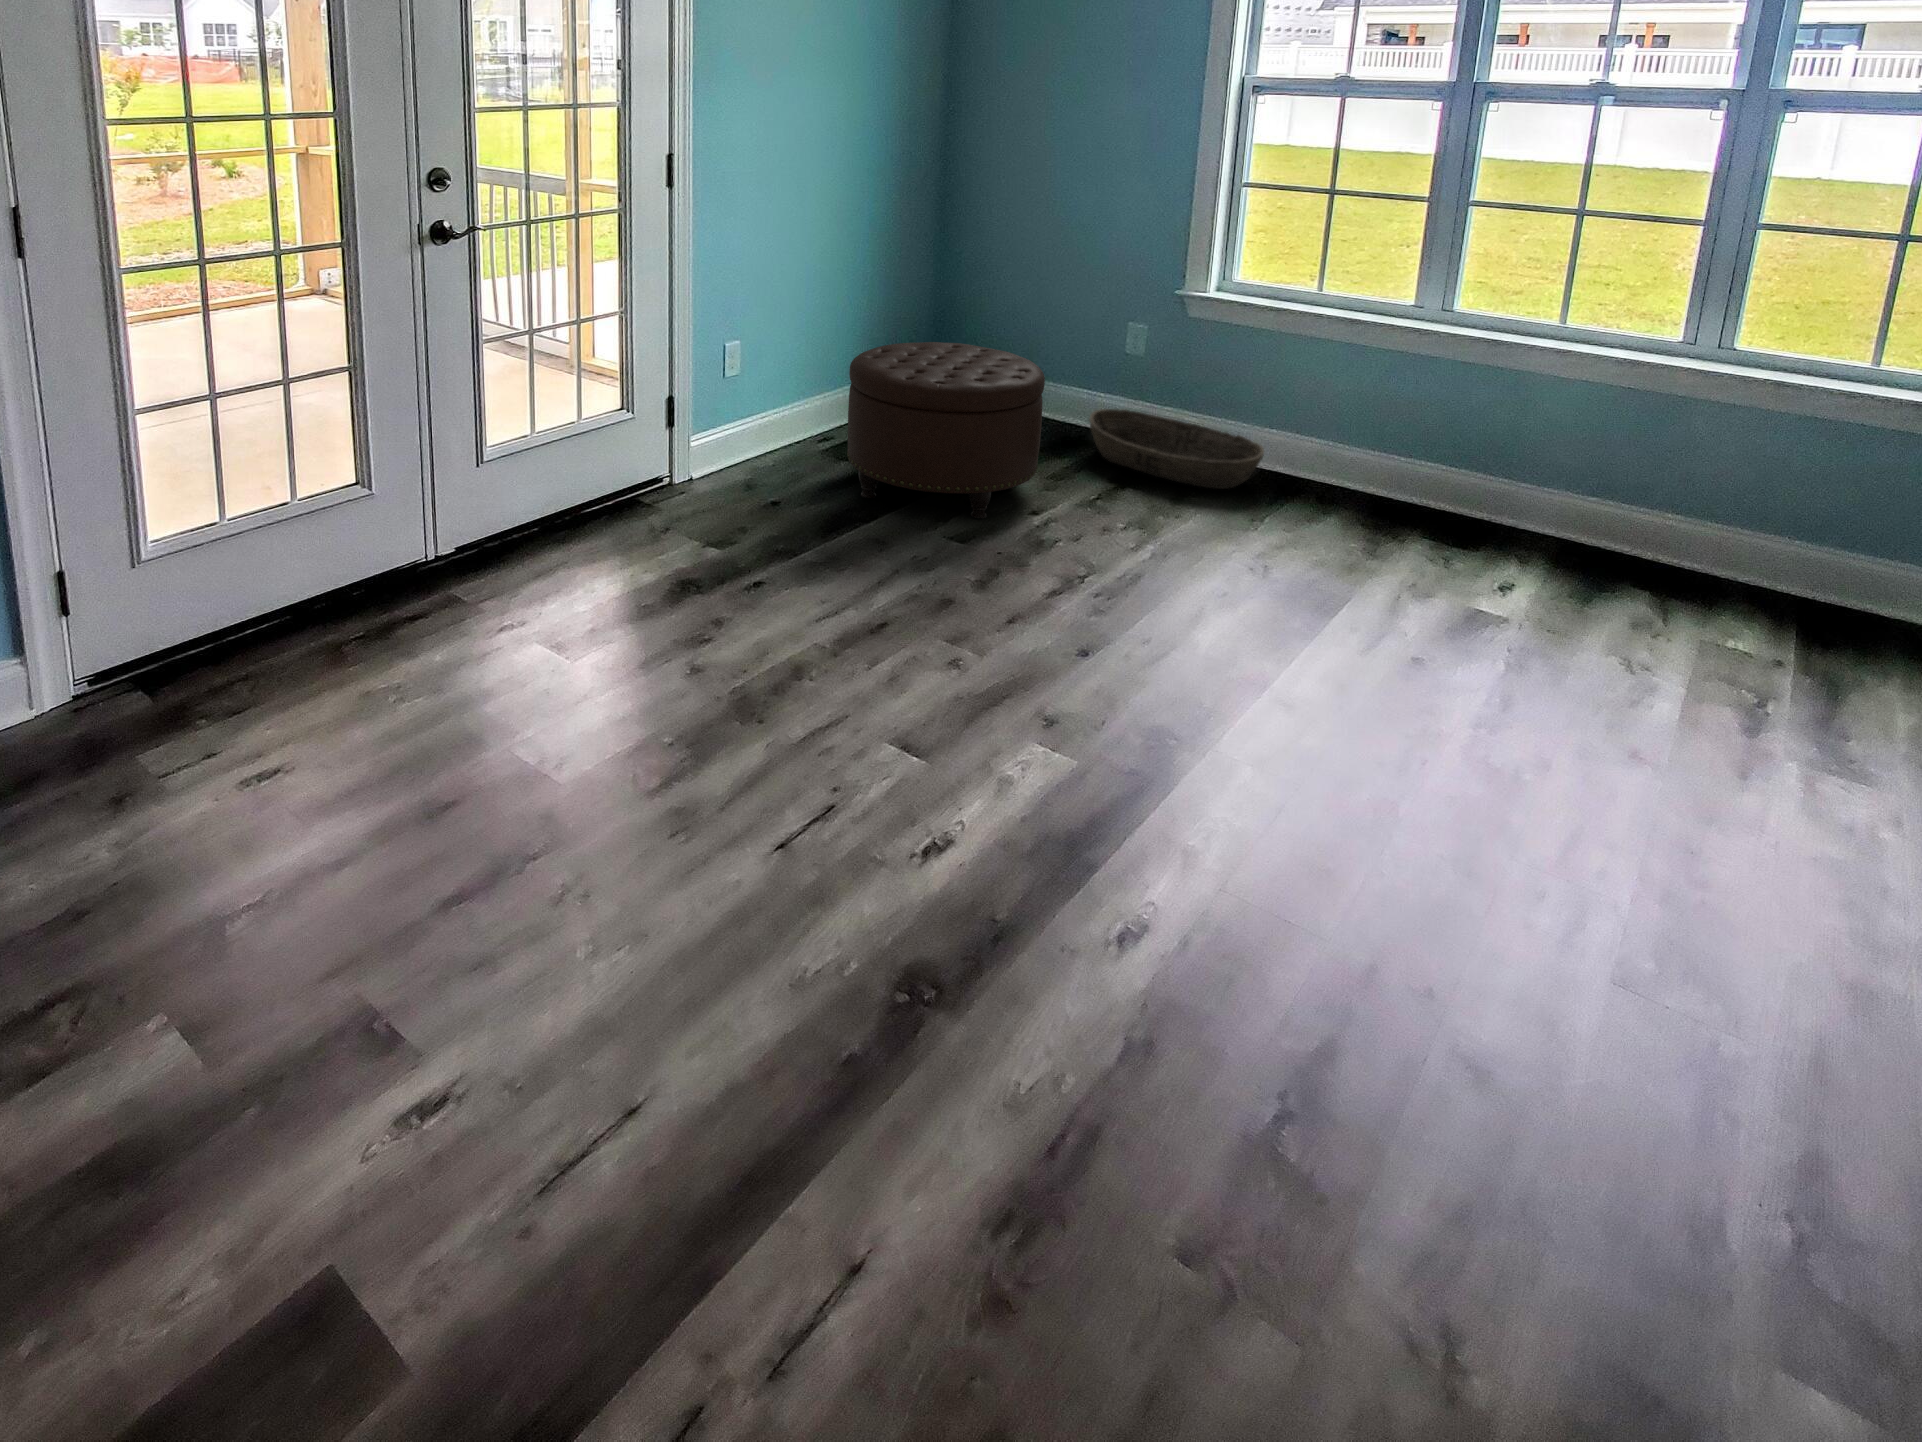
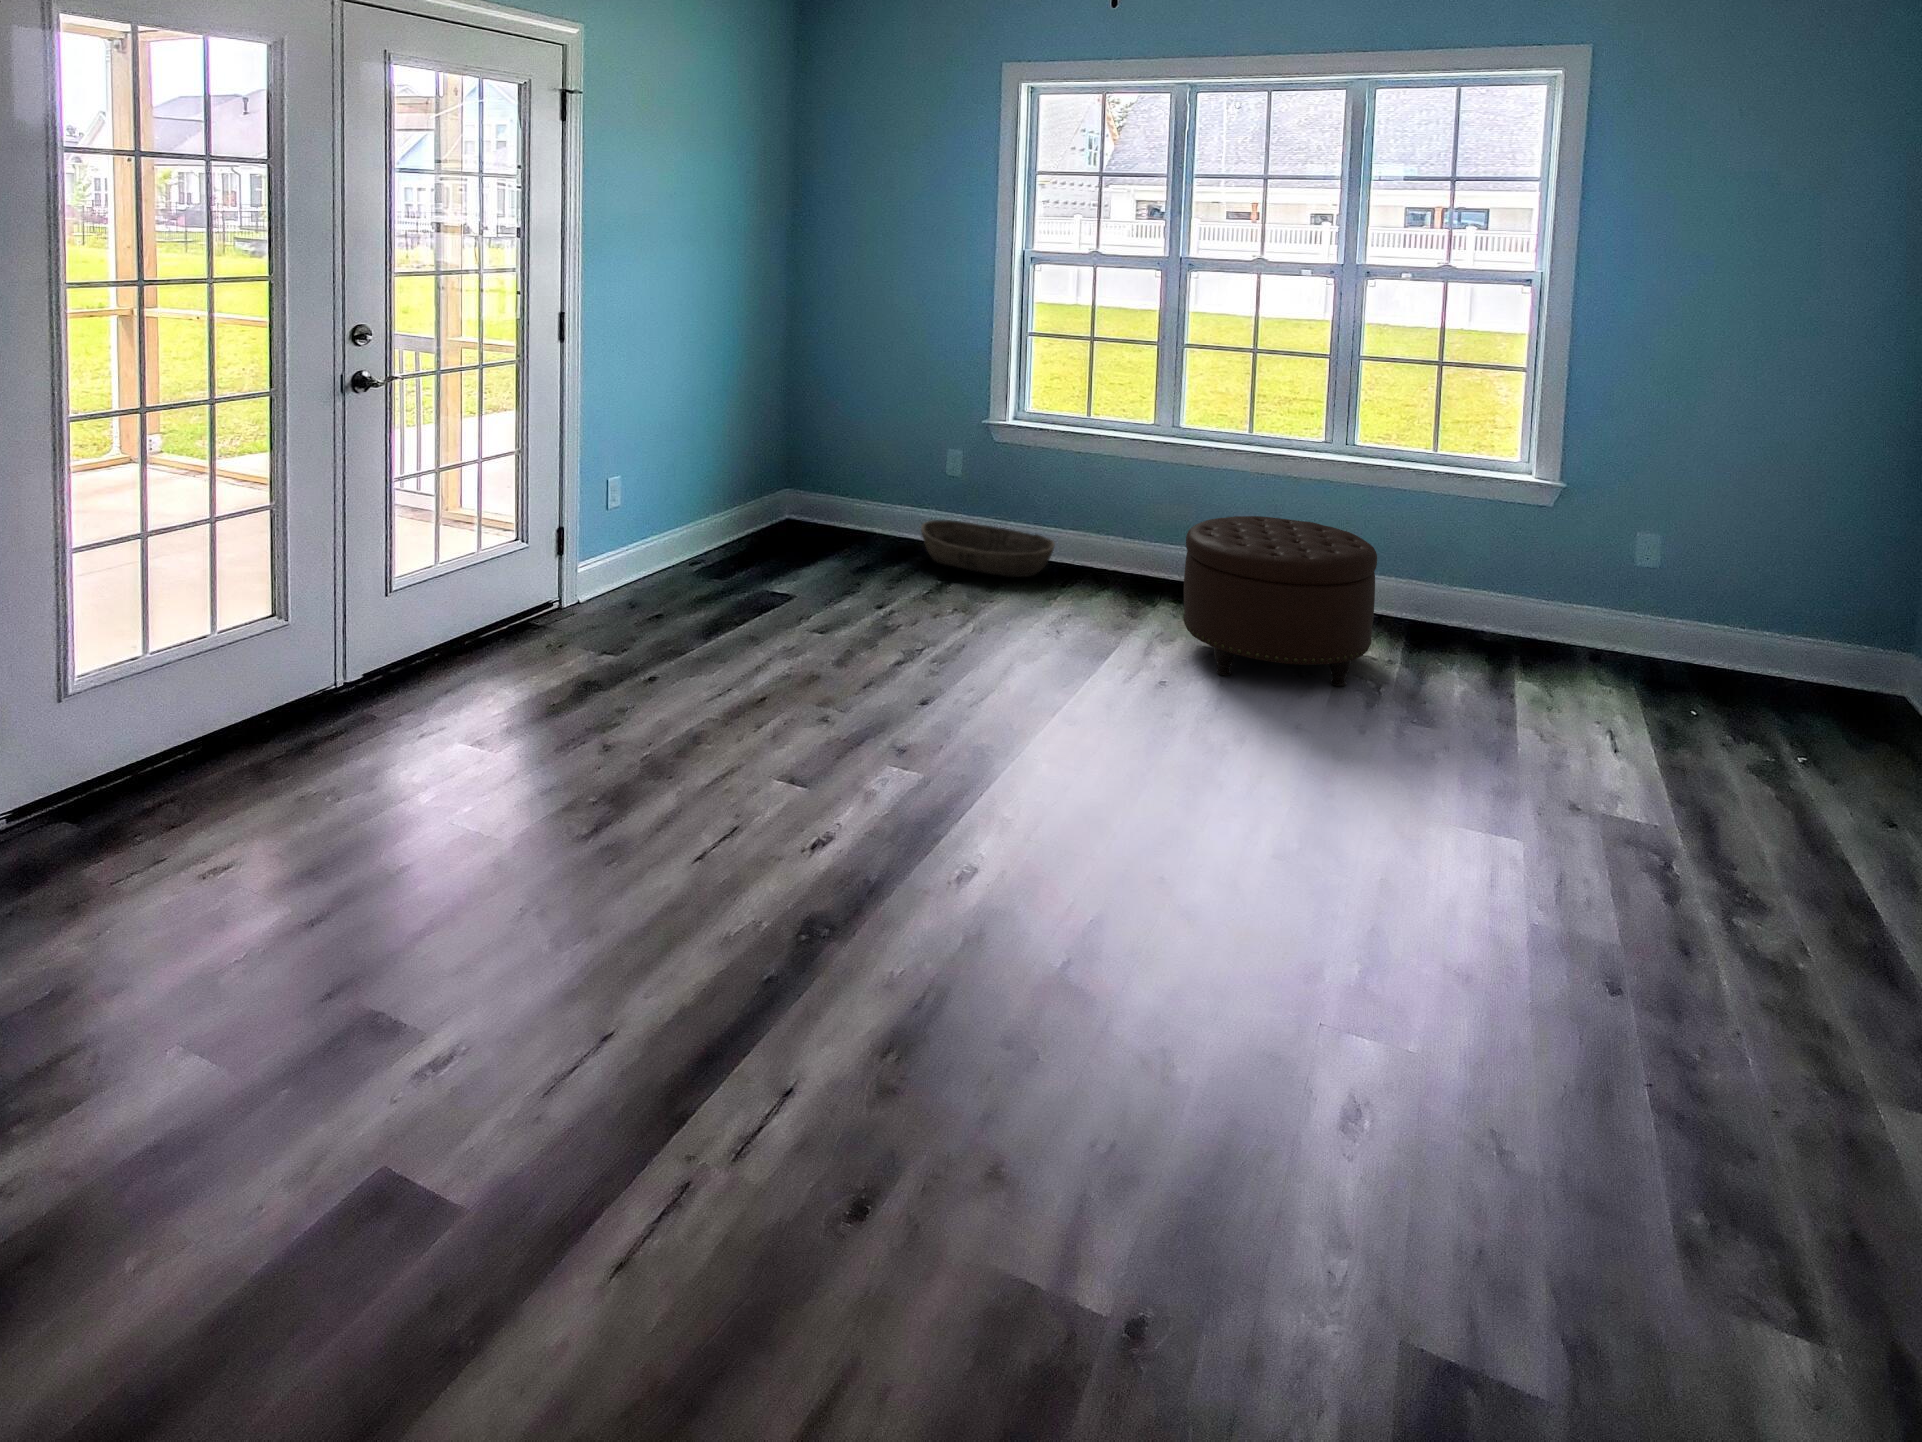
ottoman: present [847,342,1045,519] -> present [1184,516,1377,686]

